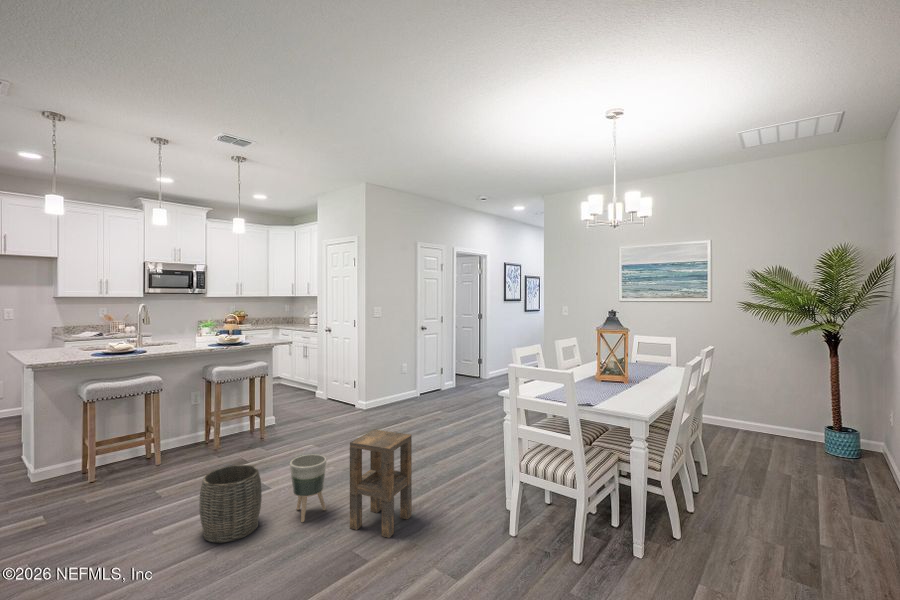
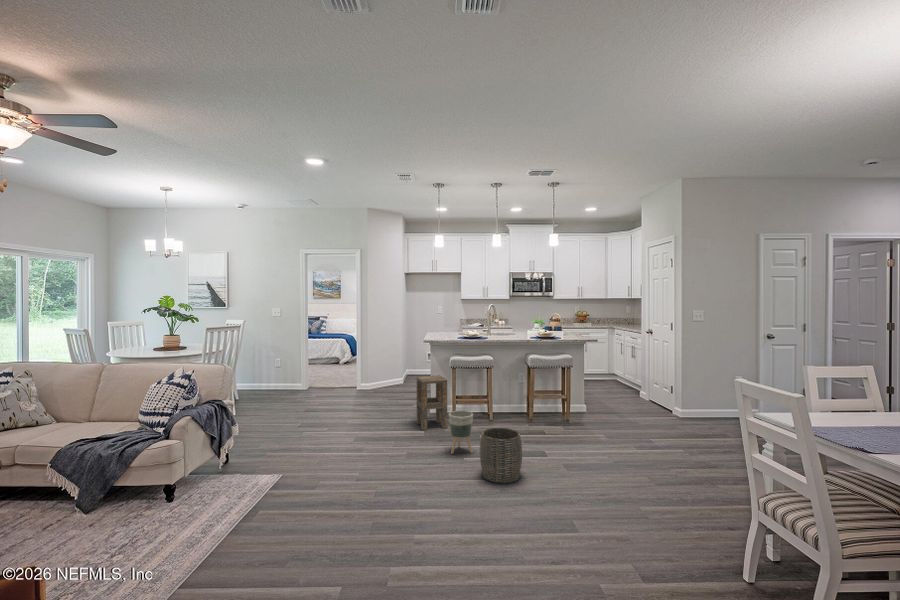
side table: present [350,430,412,538] -> present [417,375,447,430]
planter: present [290,454,327,522] -> present [449,411,473,454]

